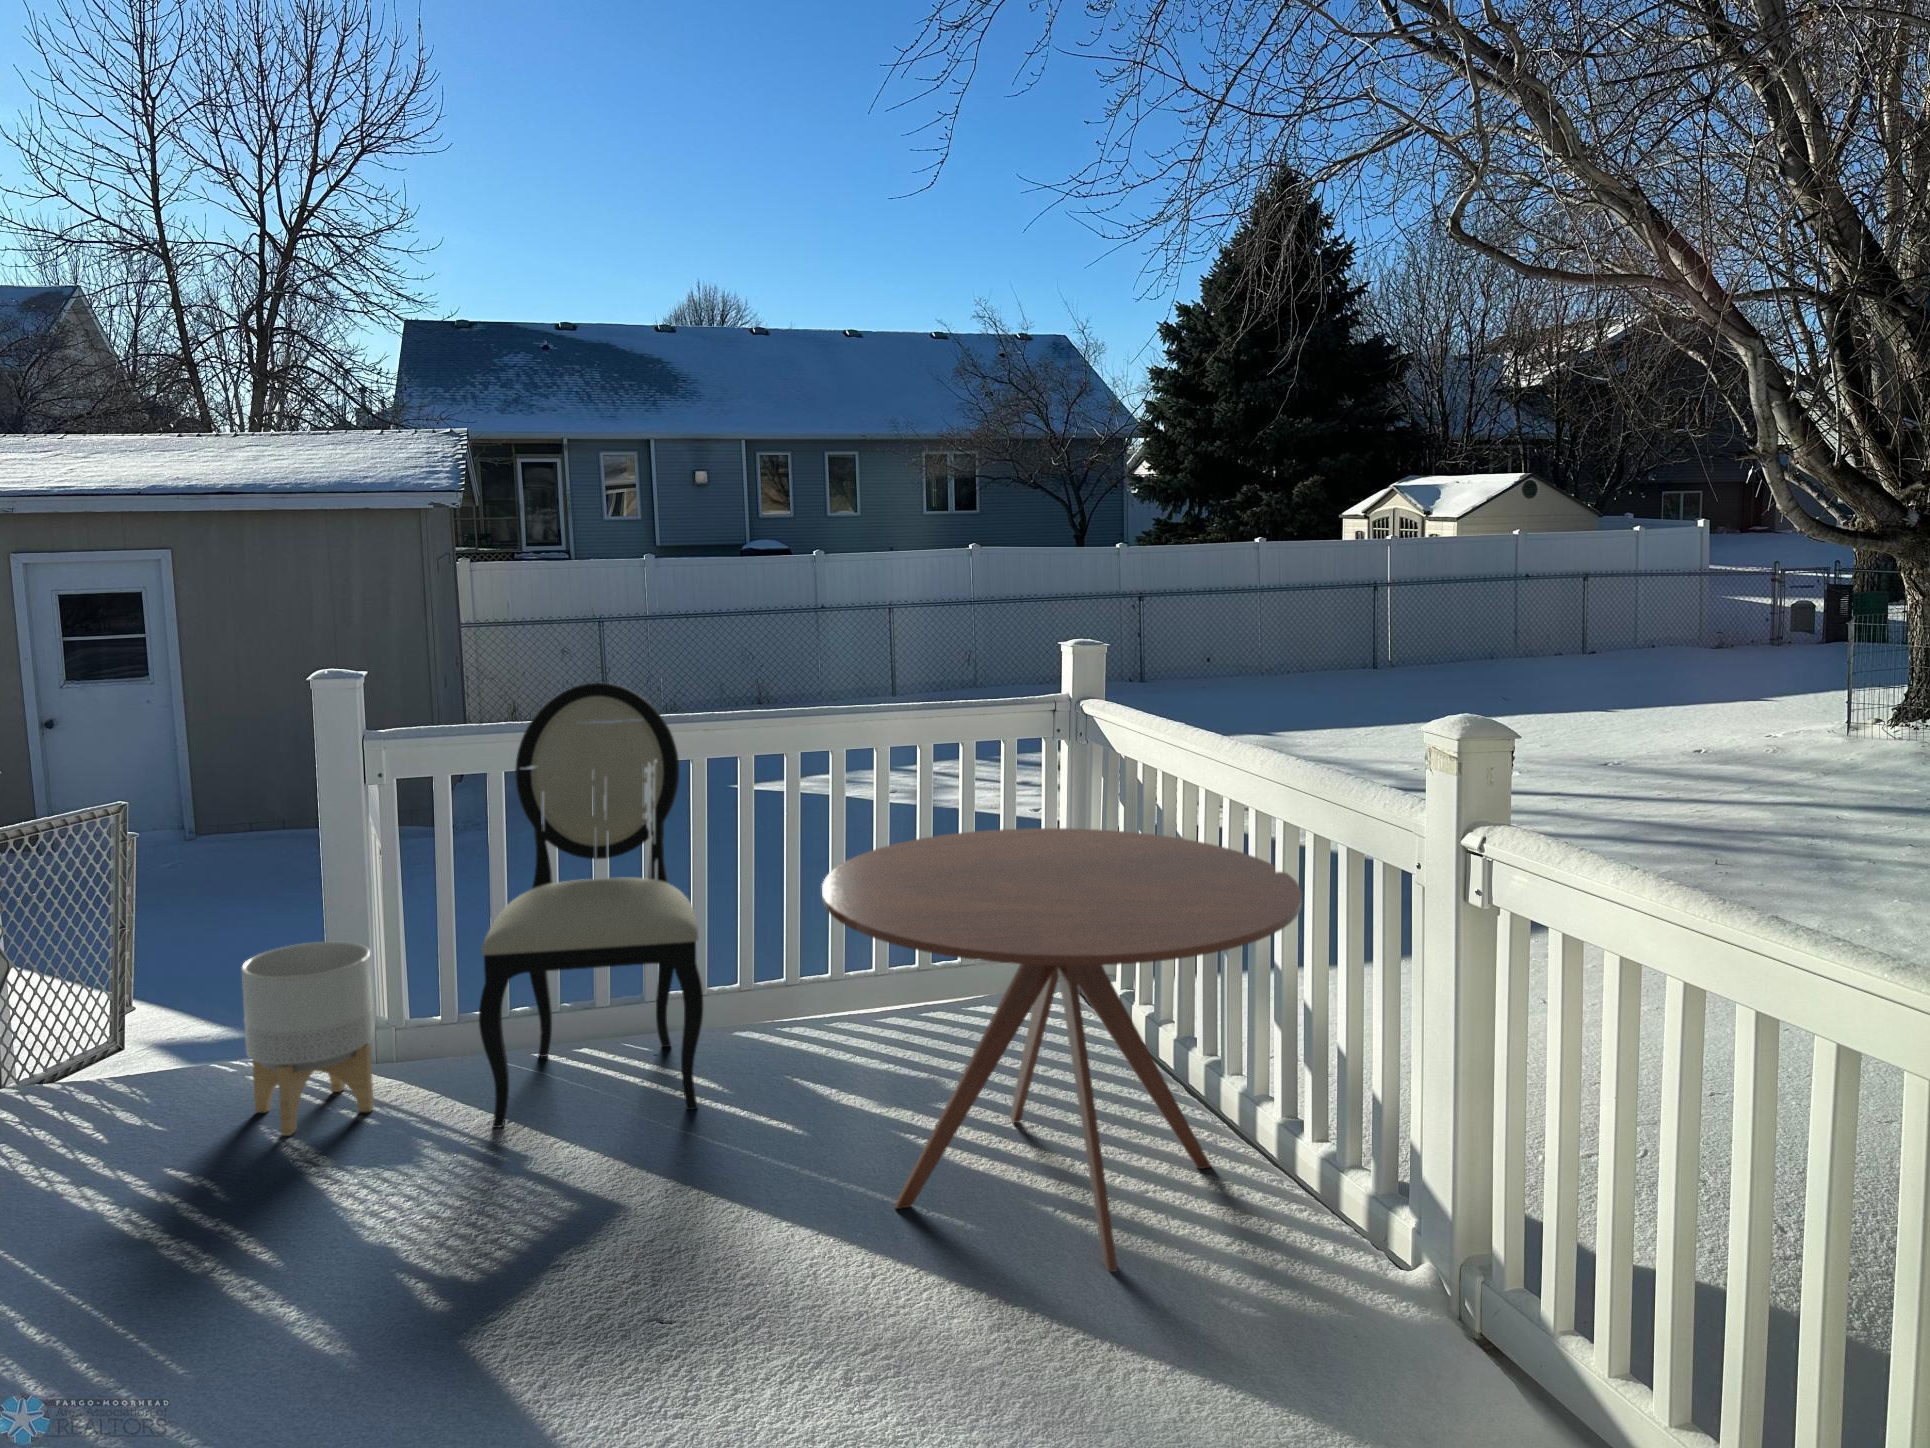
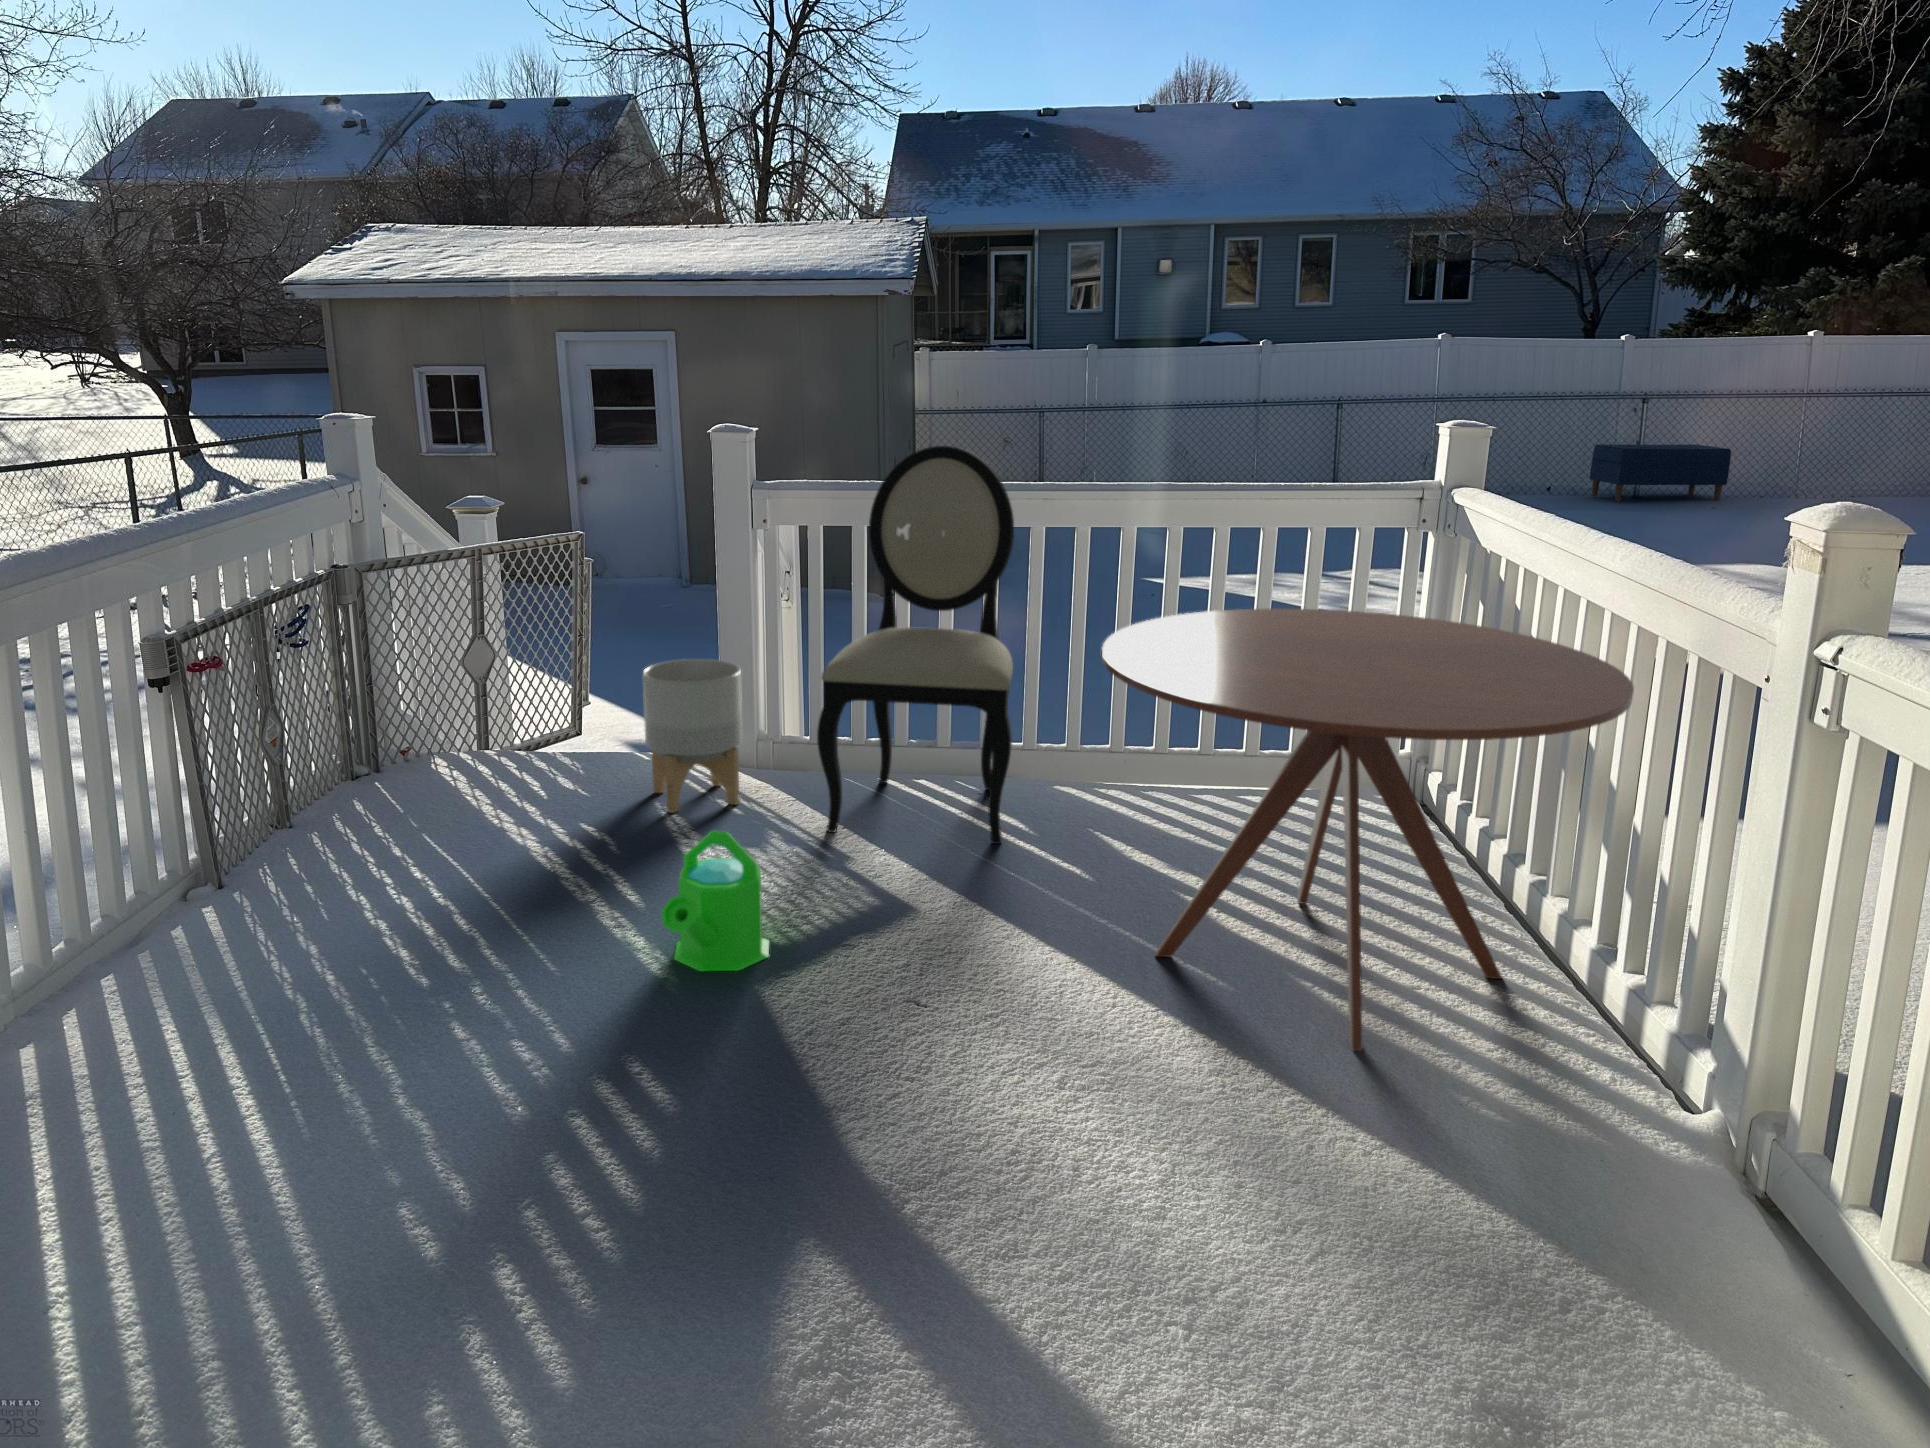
bench: none [1124,624,1231,677] -> present [1590,444,1731,501]
watering can: none [336,1160,466,1339] -> present [662,830,769,971]

